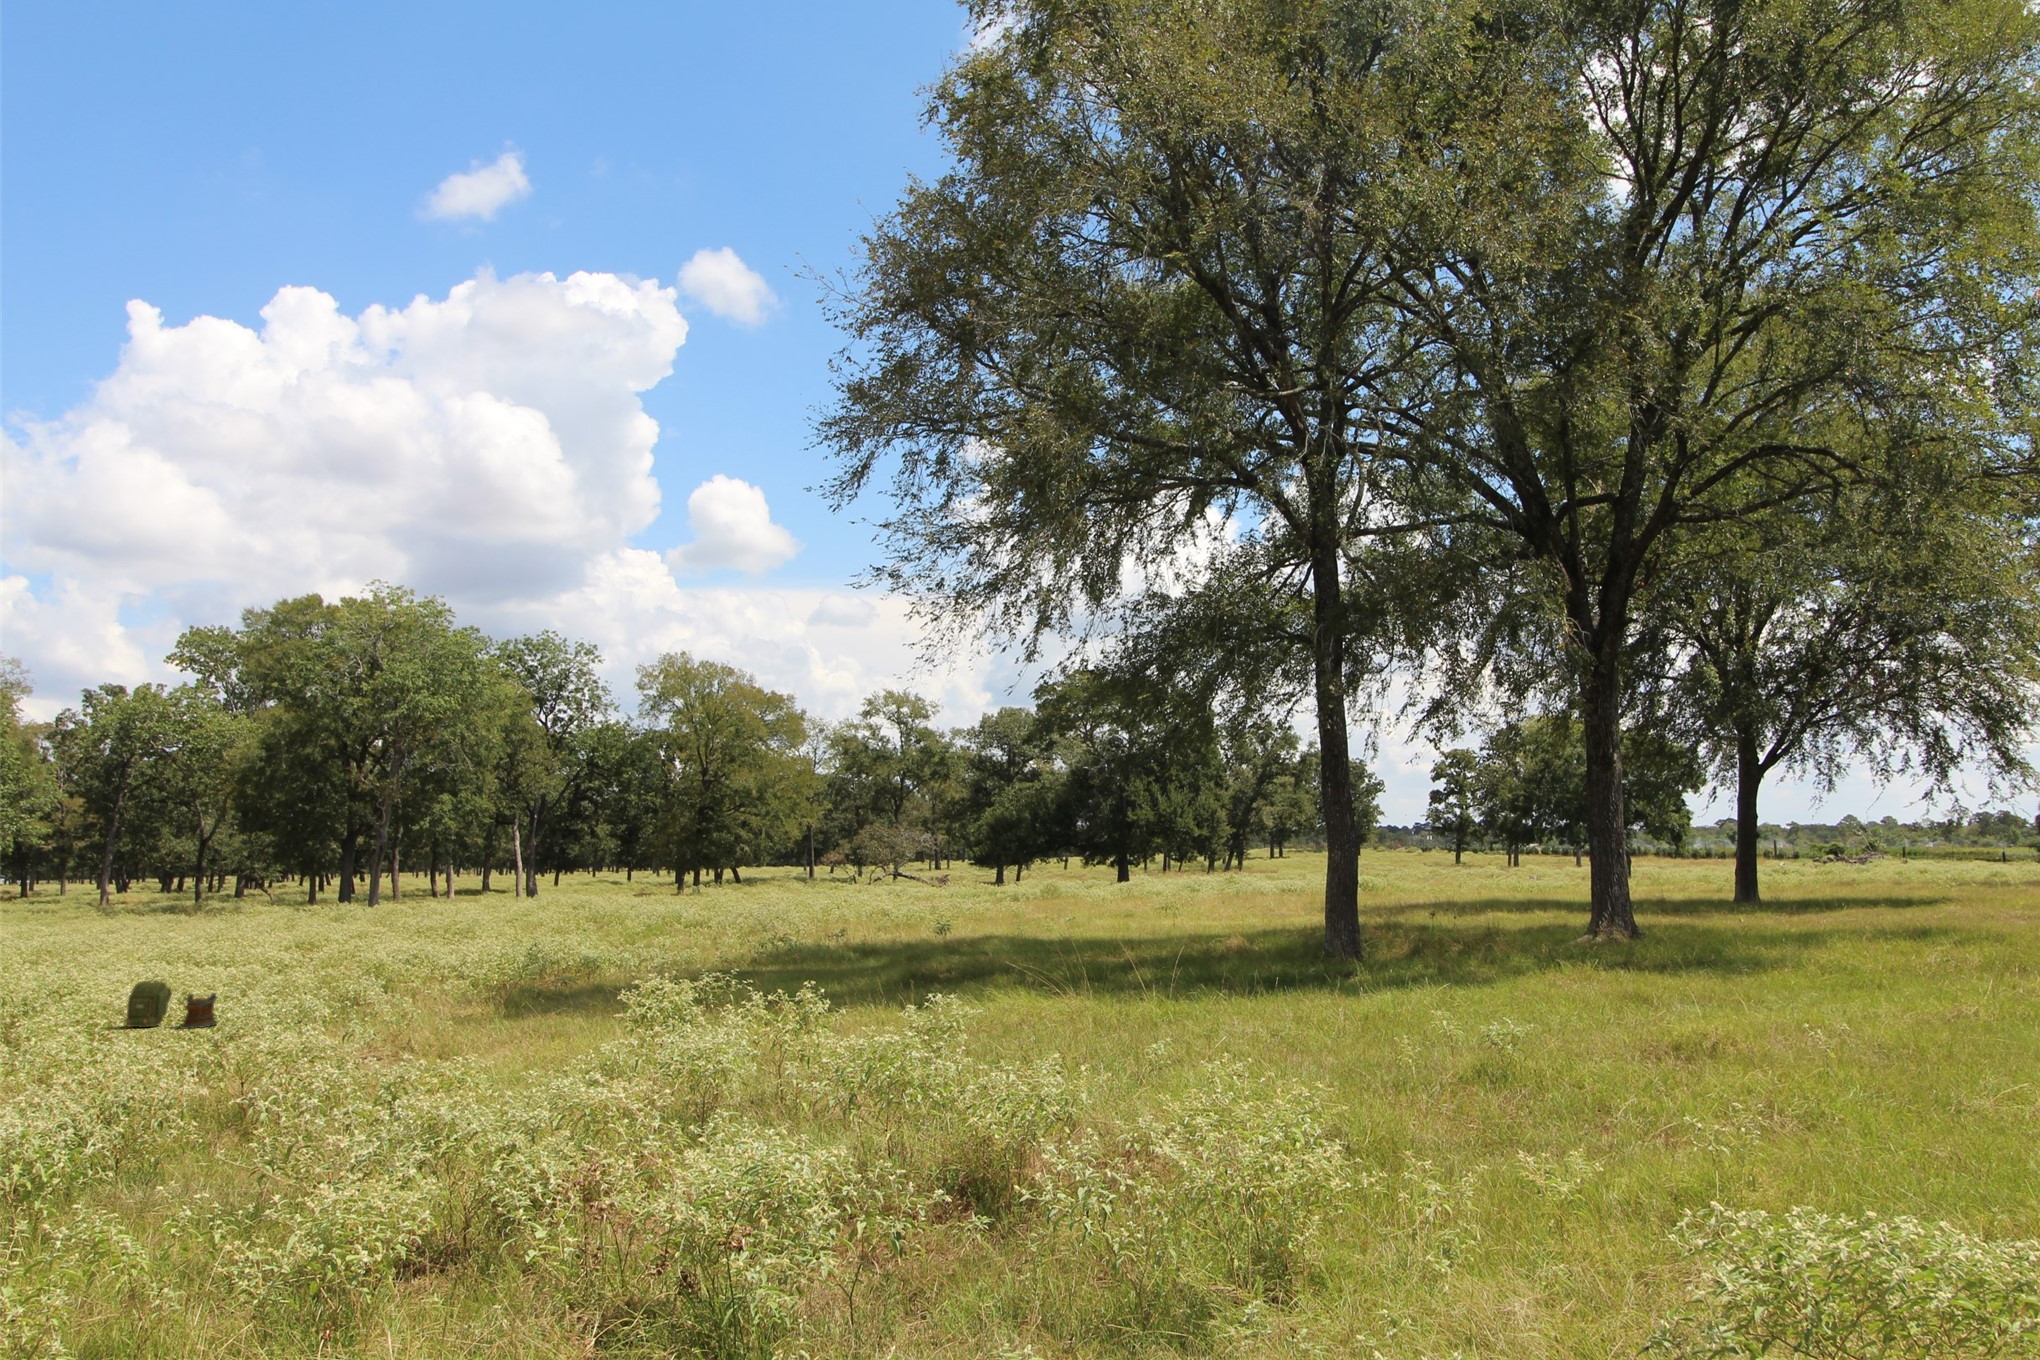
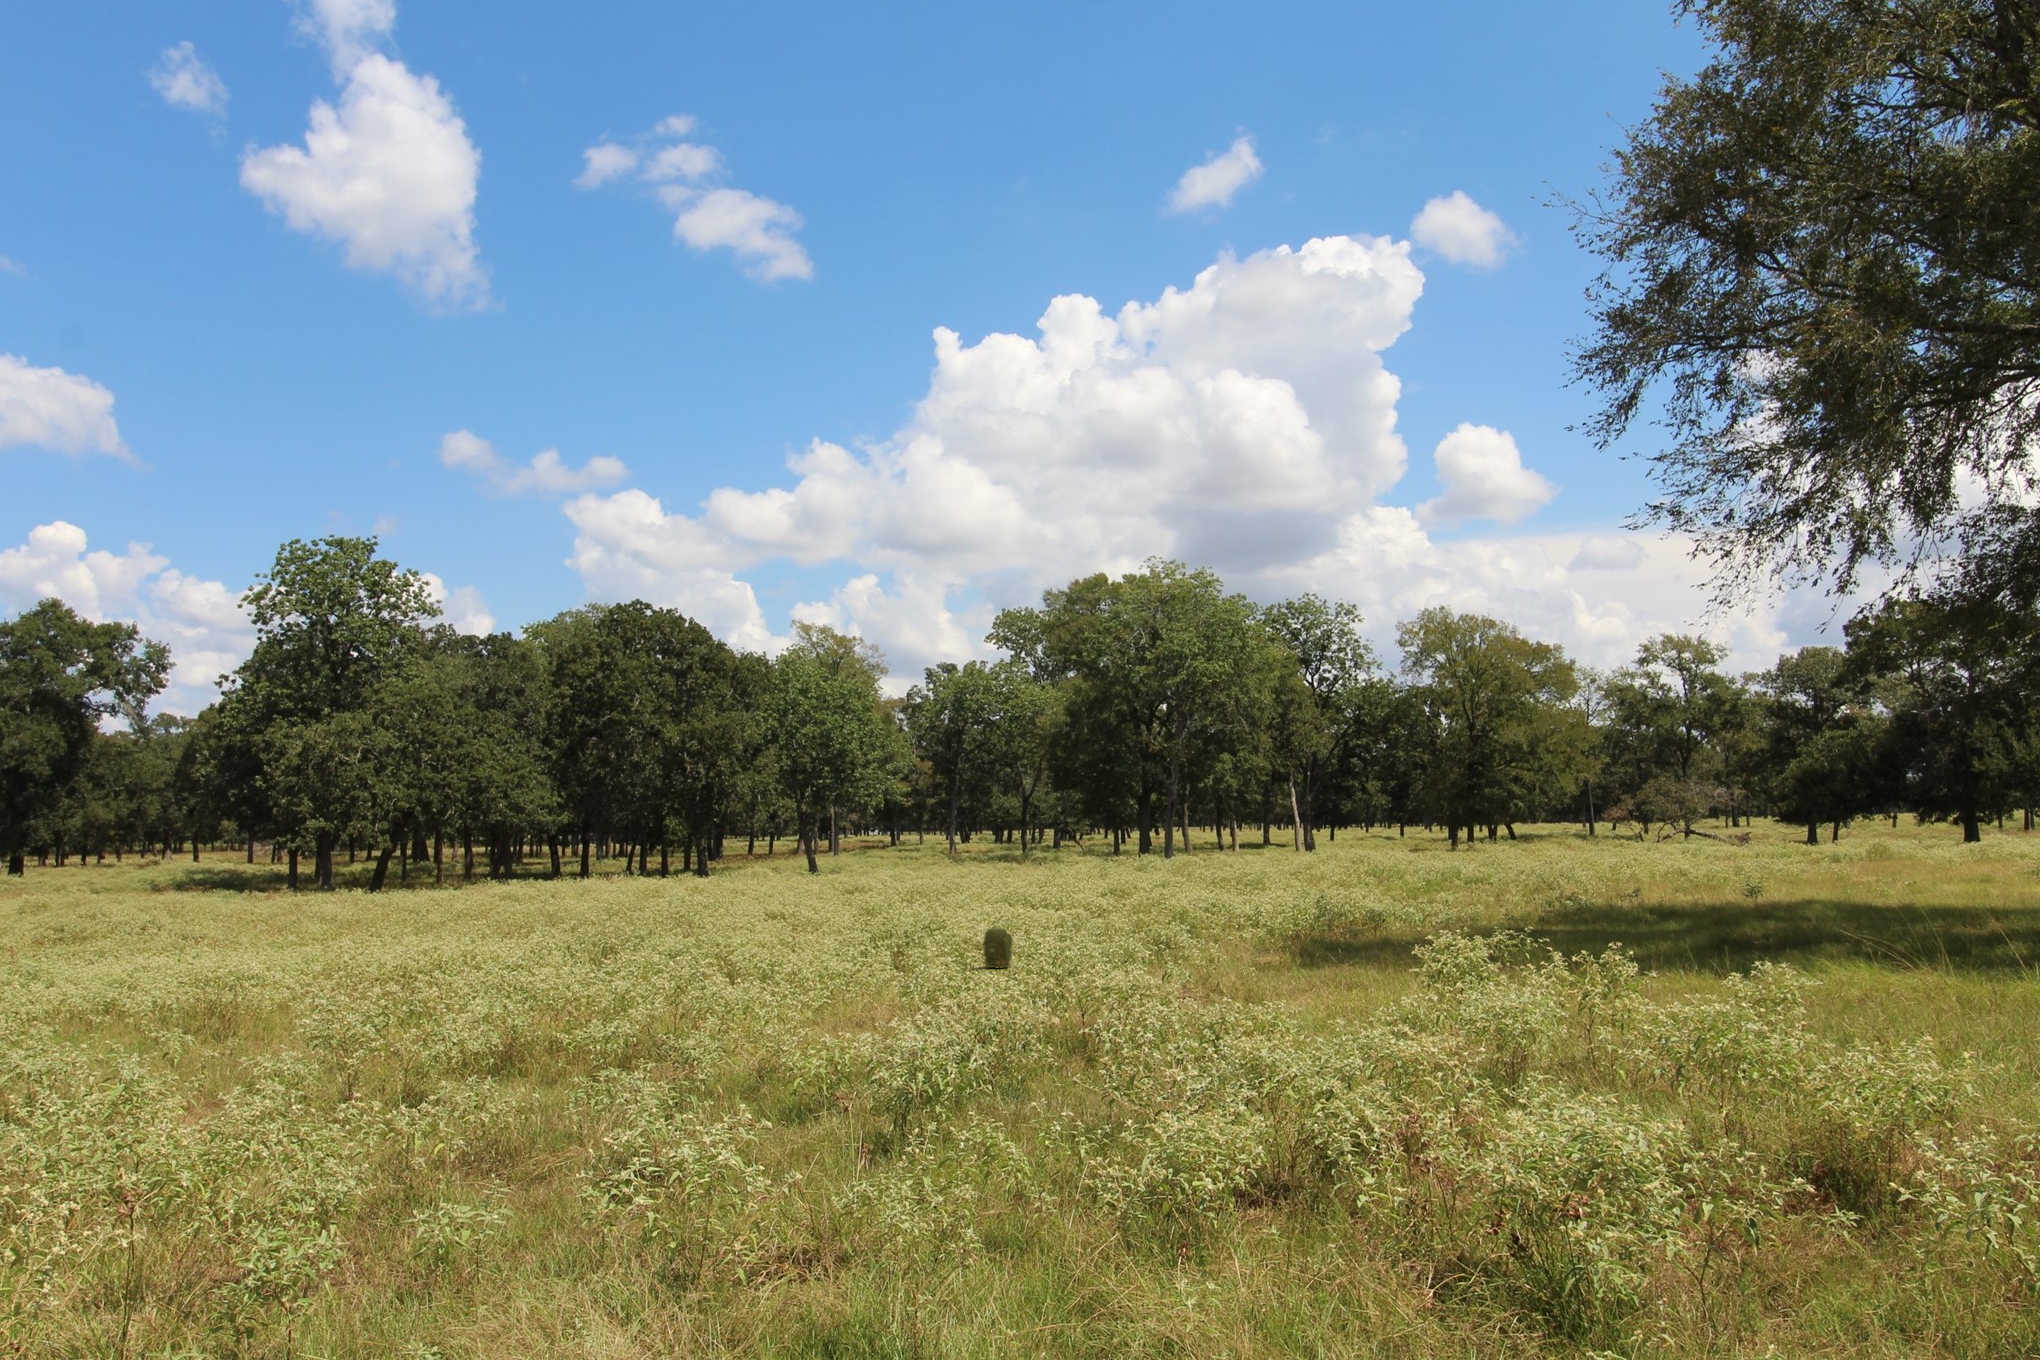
bucket: present [180,993,217,1029] -> none [1021,939,1050,970]

